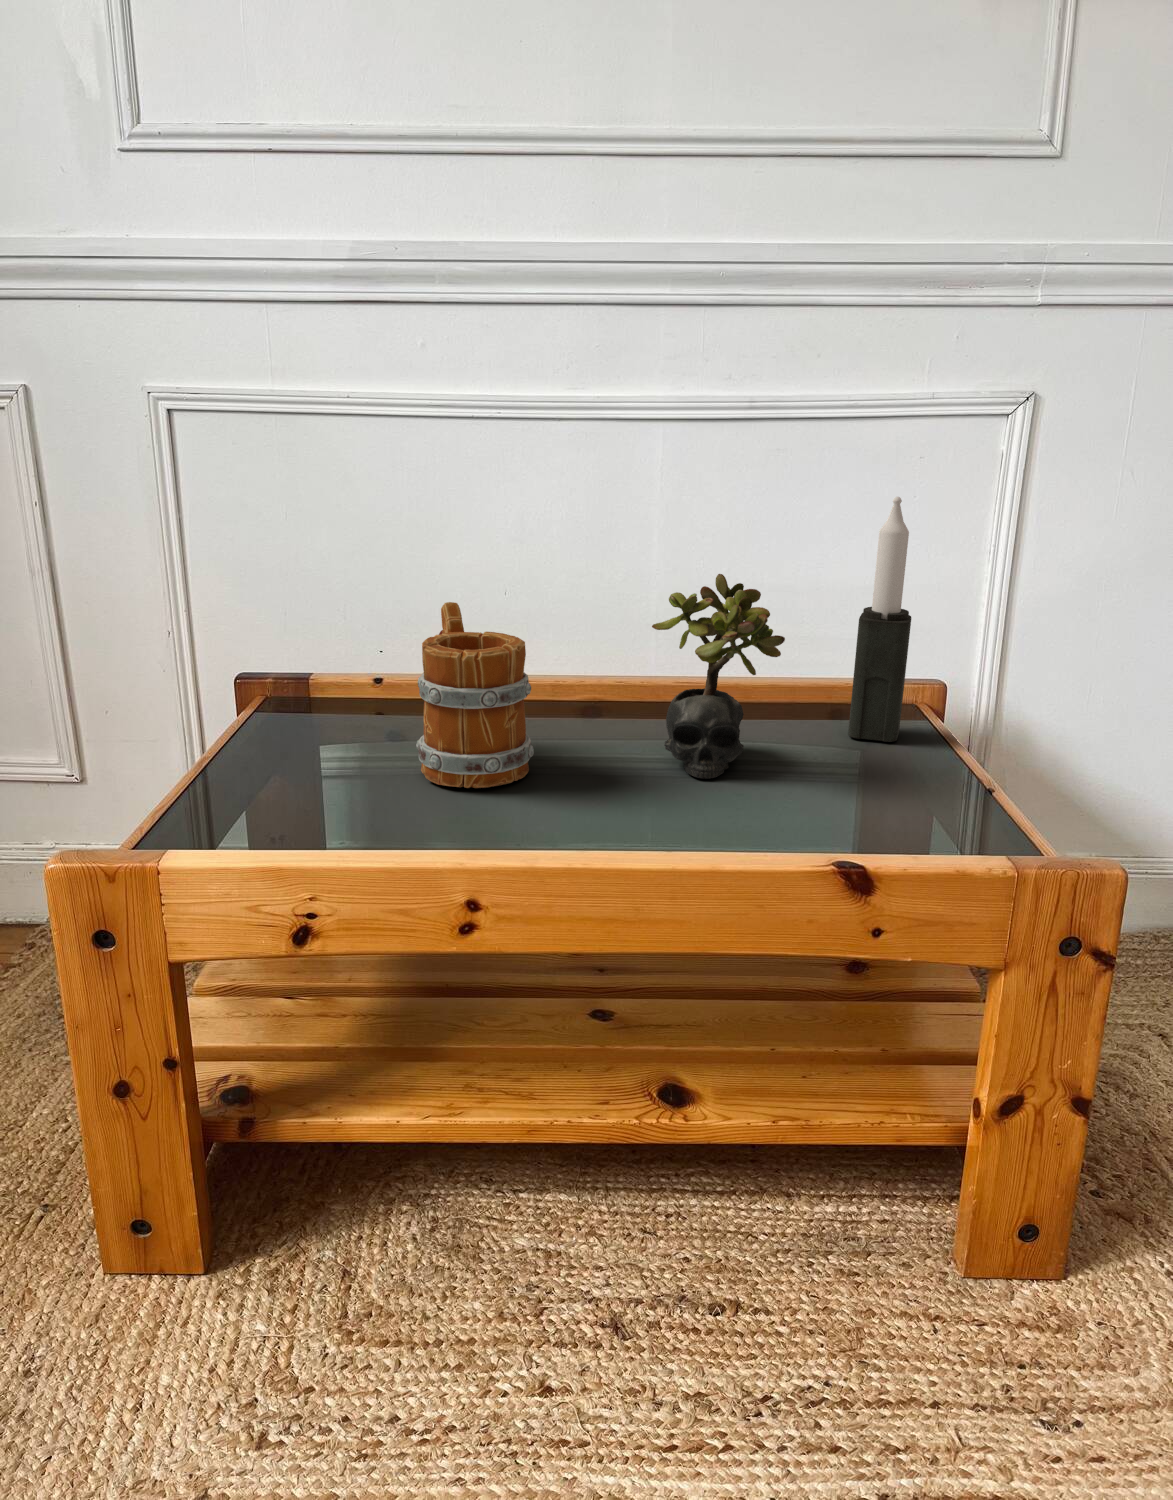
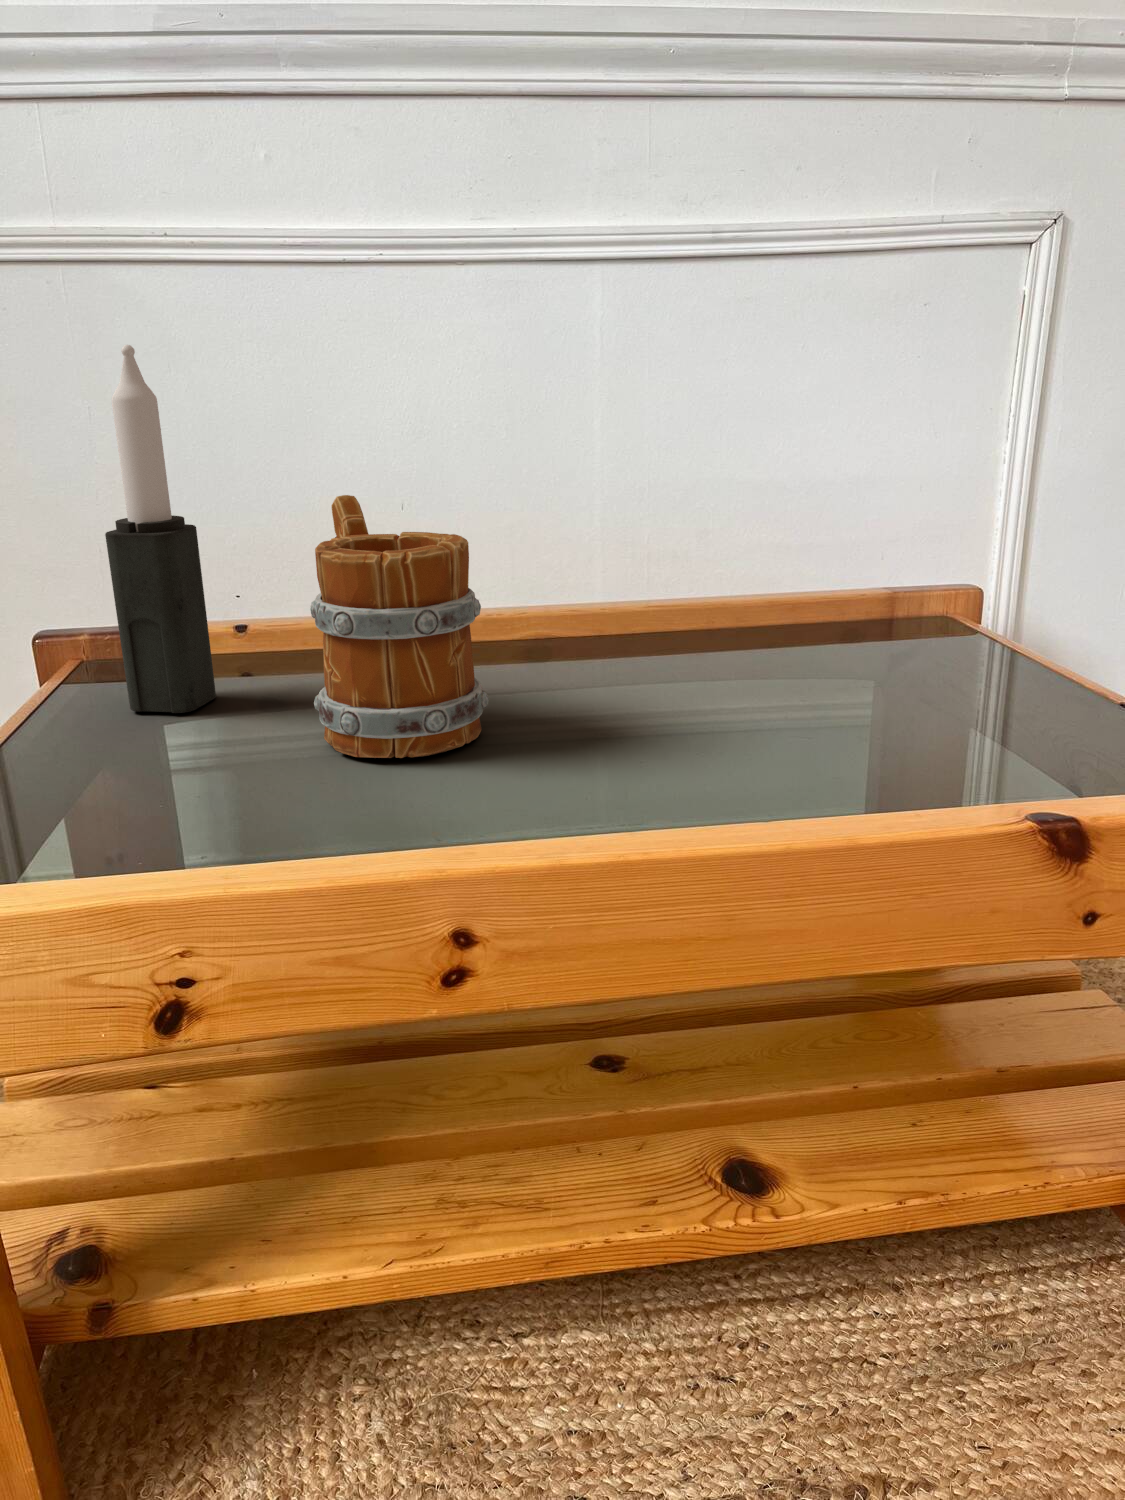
candle: present [848,497,911,742] -> present [105,345,216,713]
succulent plant: present [652,574,785,779] -> none [641,436,836,720]

